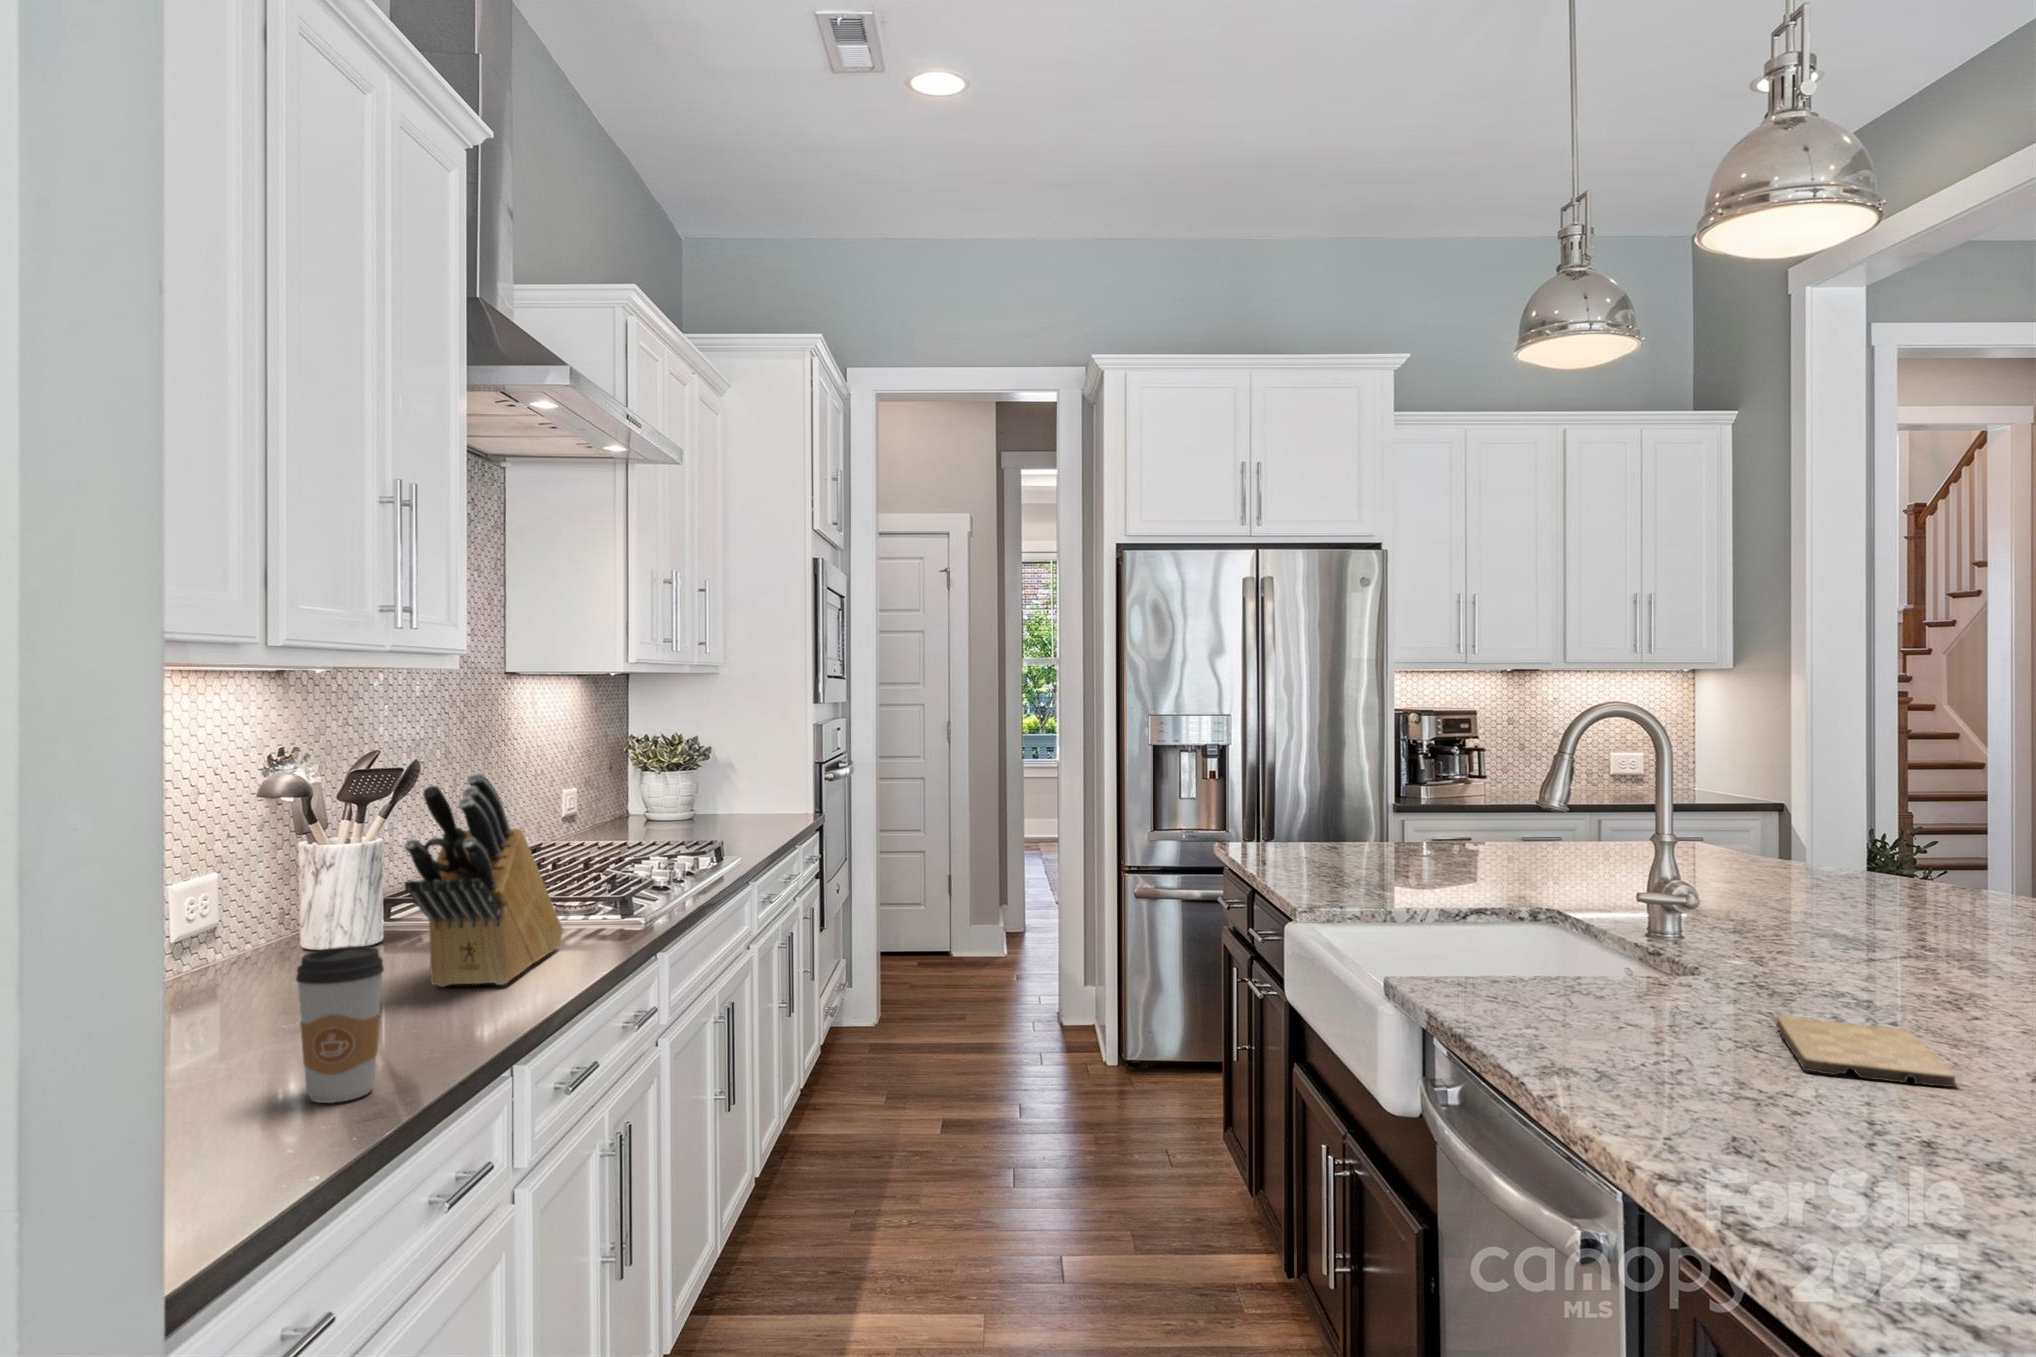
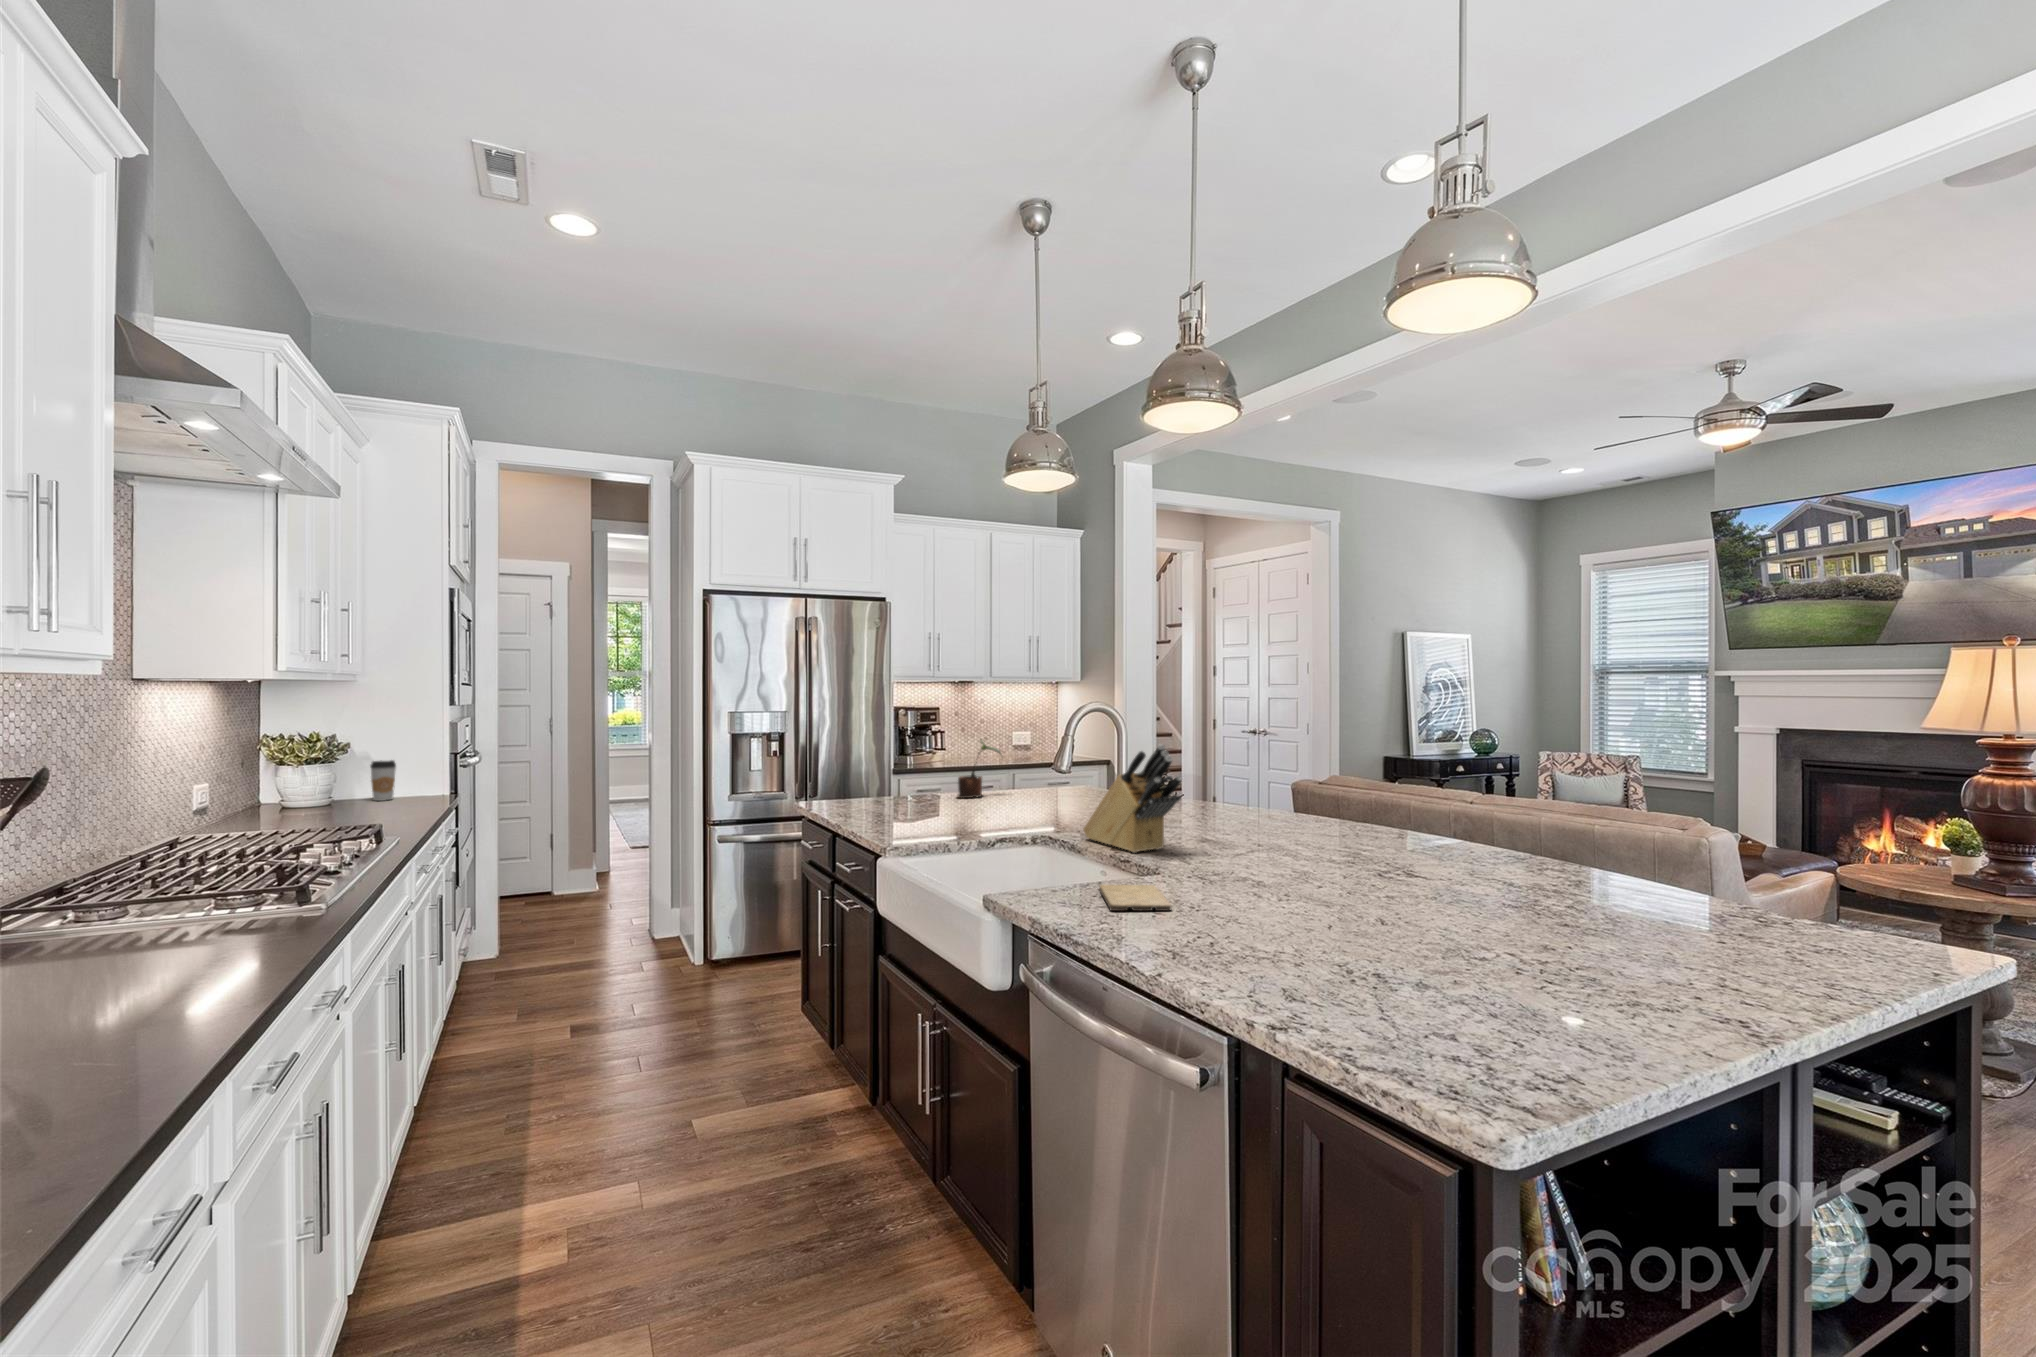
potted plant: none [1494,751,1580,851] -> present [958,740,1001,798]
knife block: present [404,773,563,987] -> present [1083,744,1182,853]
coffee cup: present [296,946,384,1103] -> present [370,760,396,801]

